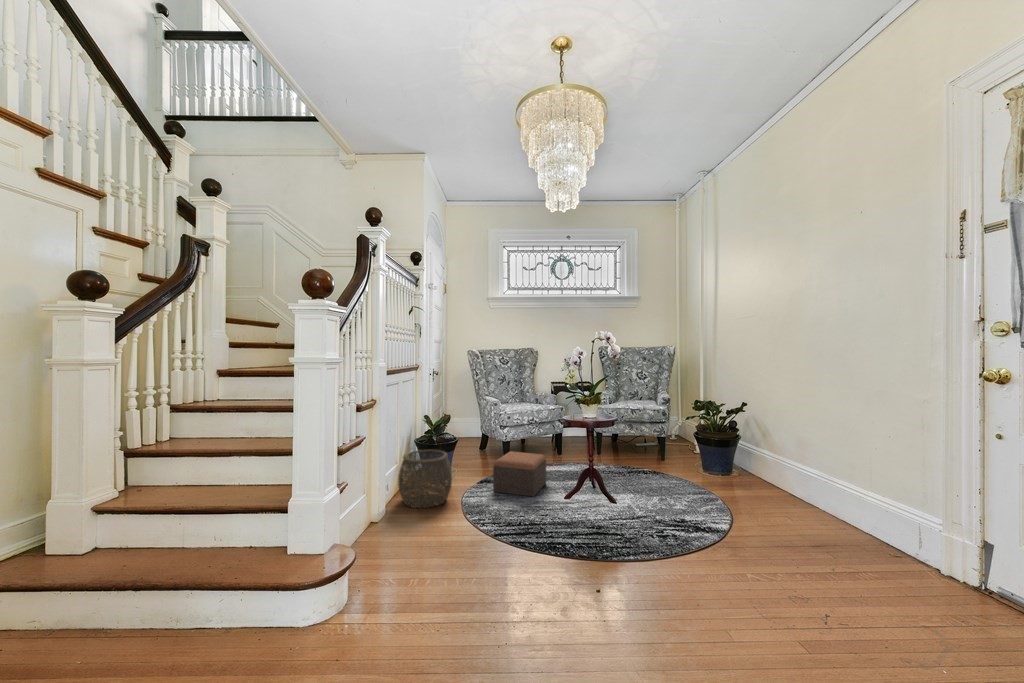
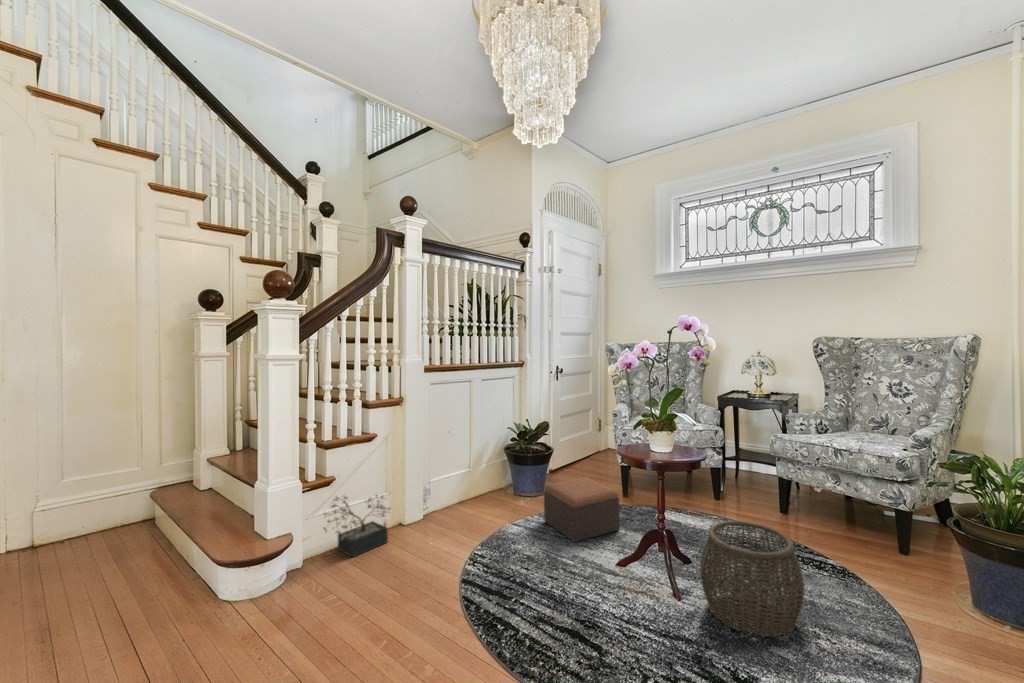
woven basket: present [398,450,452,508] -> present [699,521,805,638]
decorative plant: none [351,495,404,559] -> present [324,495,391,557]

